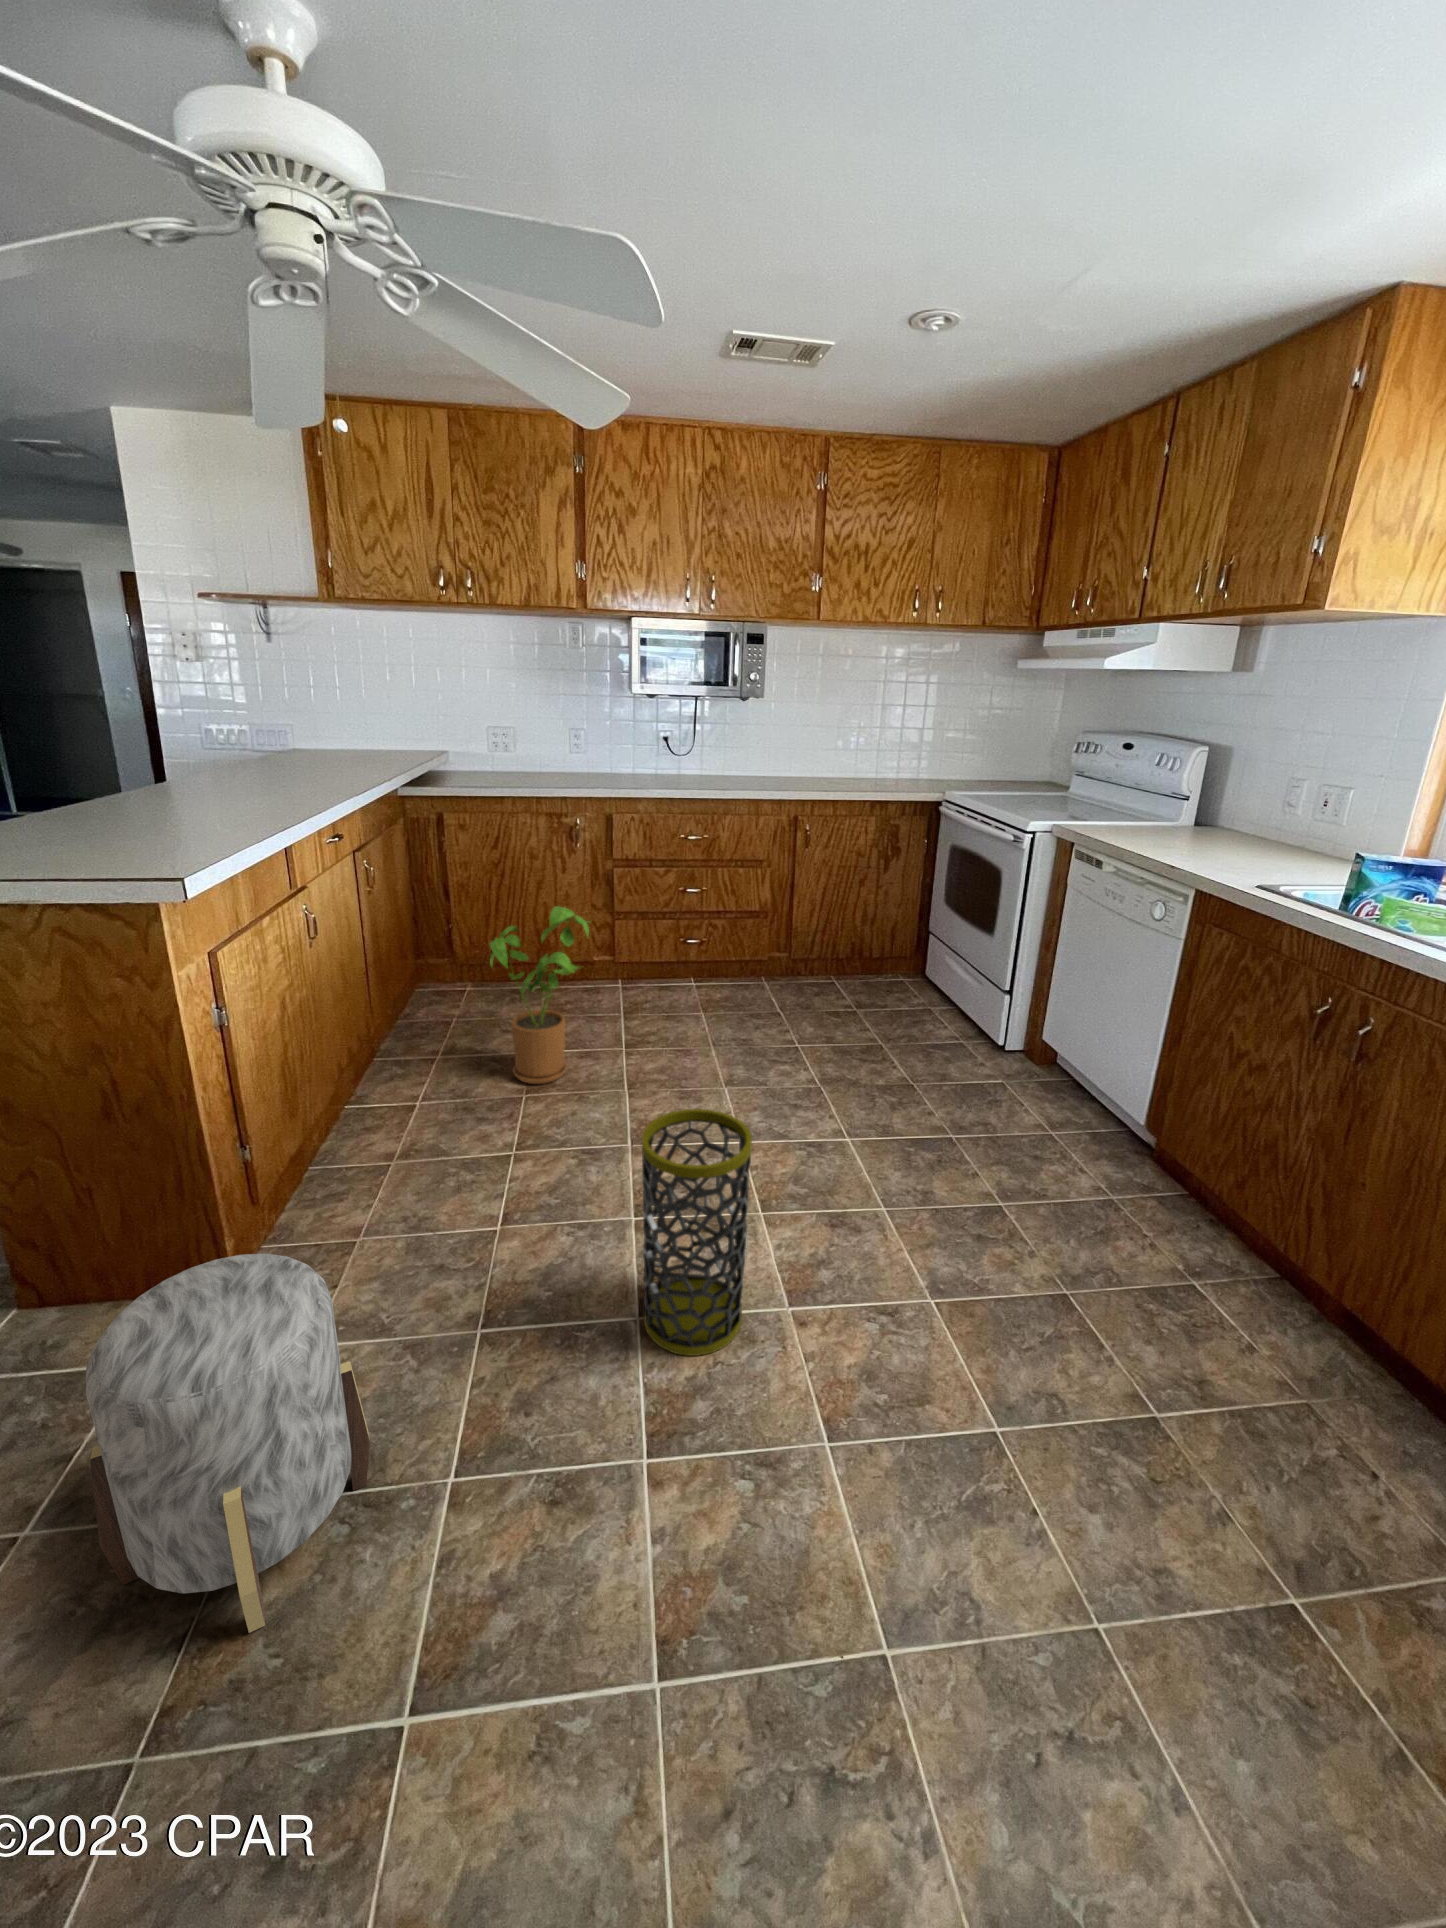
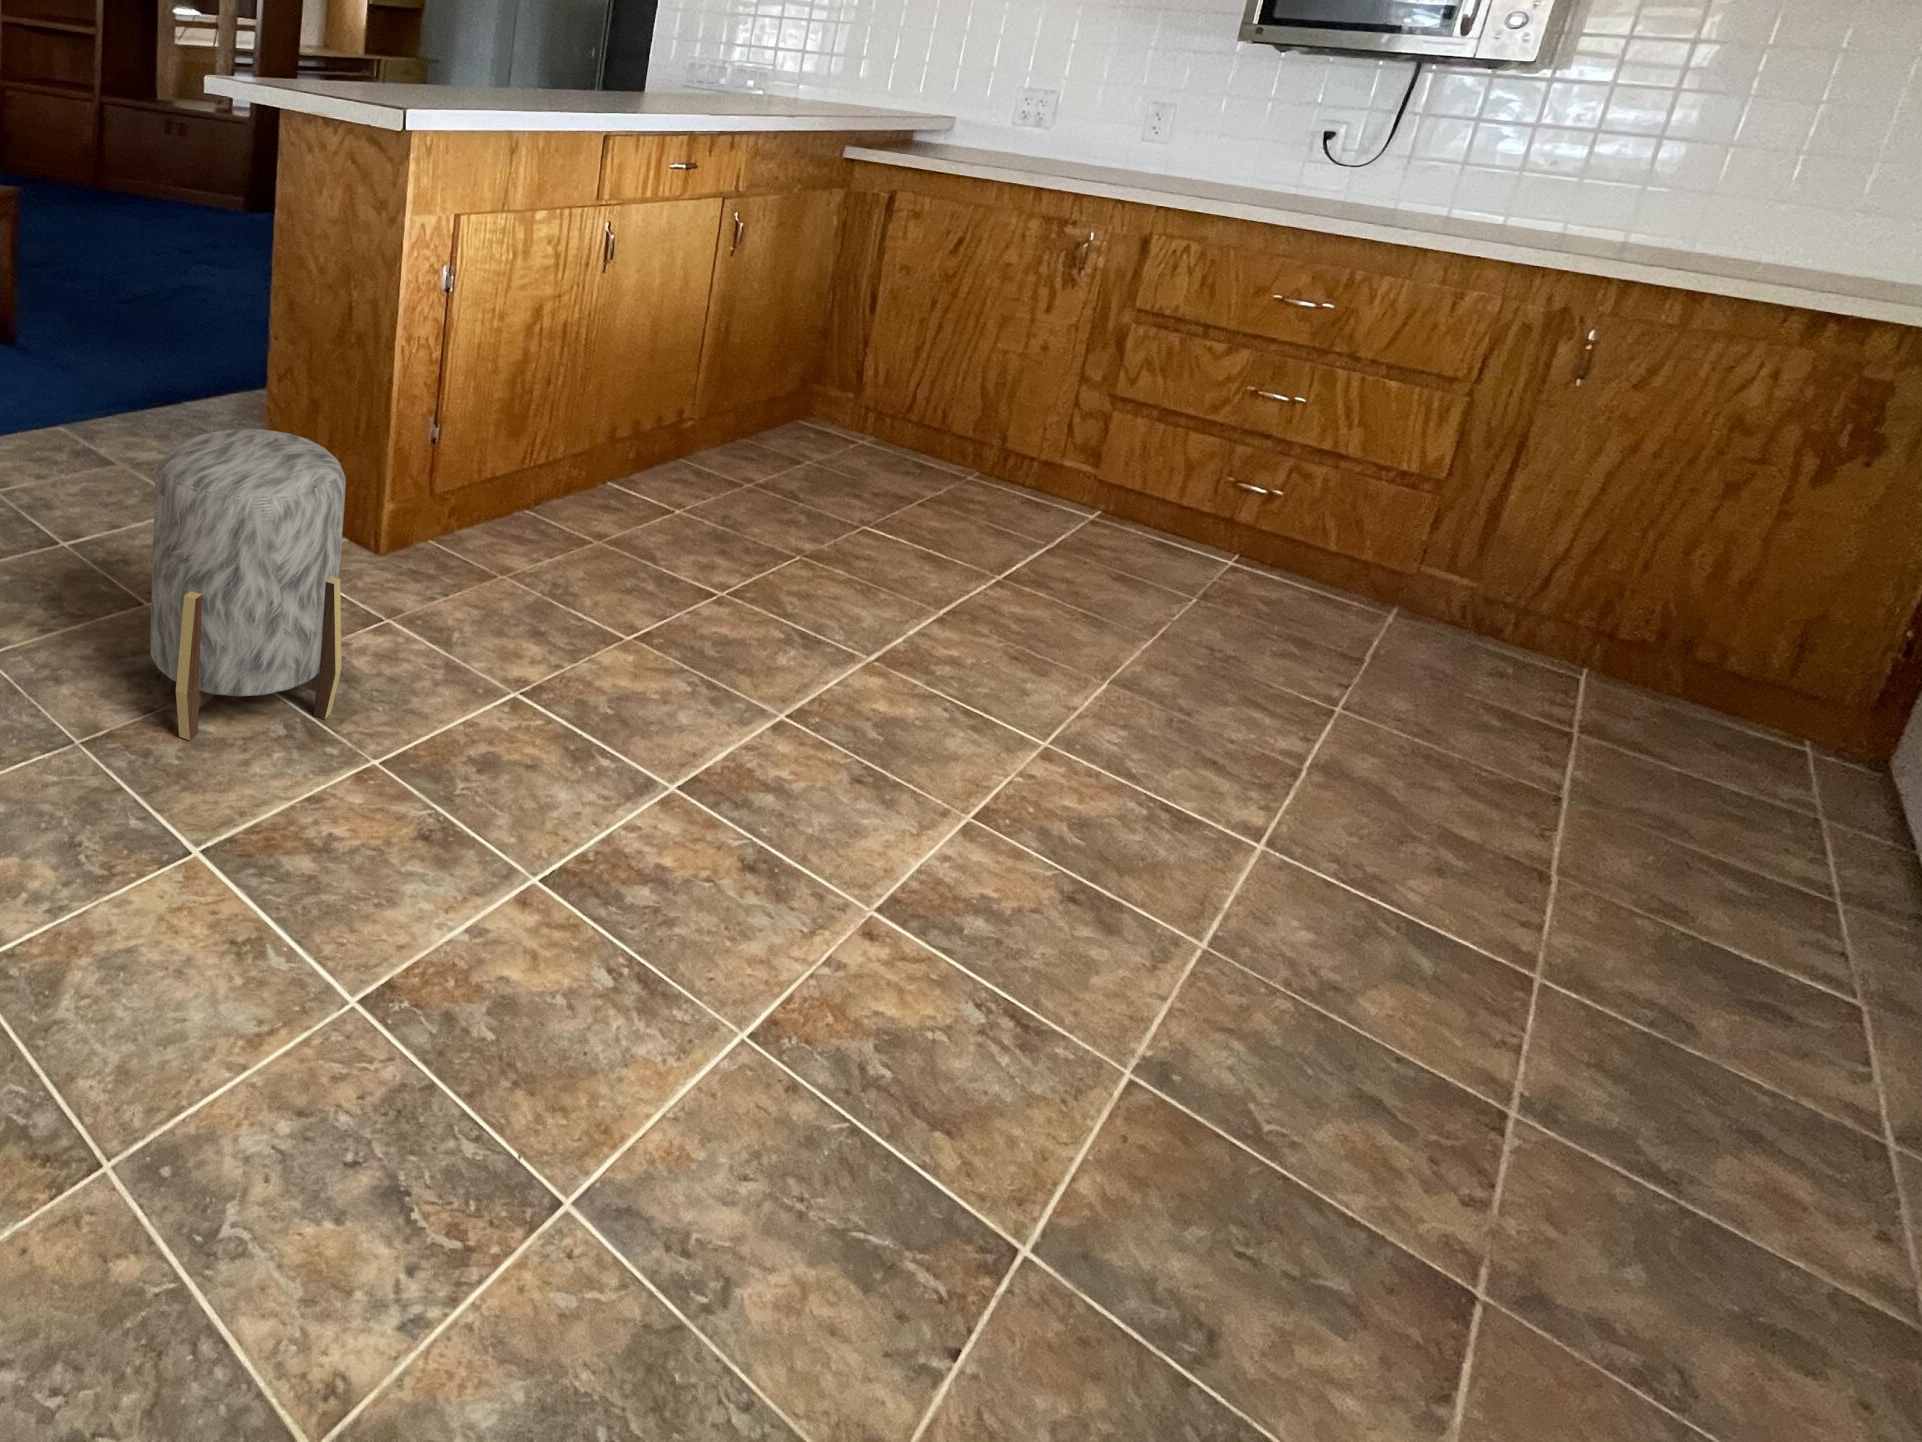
house plant: present [490,906,590,1084] -> none [809,304,985,550]
trash can: present [642,1109,752,1356] -> none [666,520,863,871]

